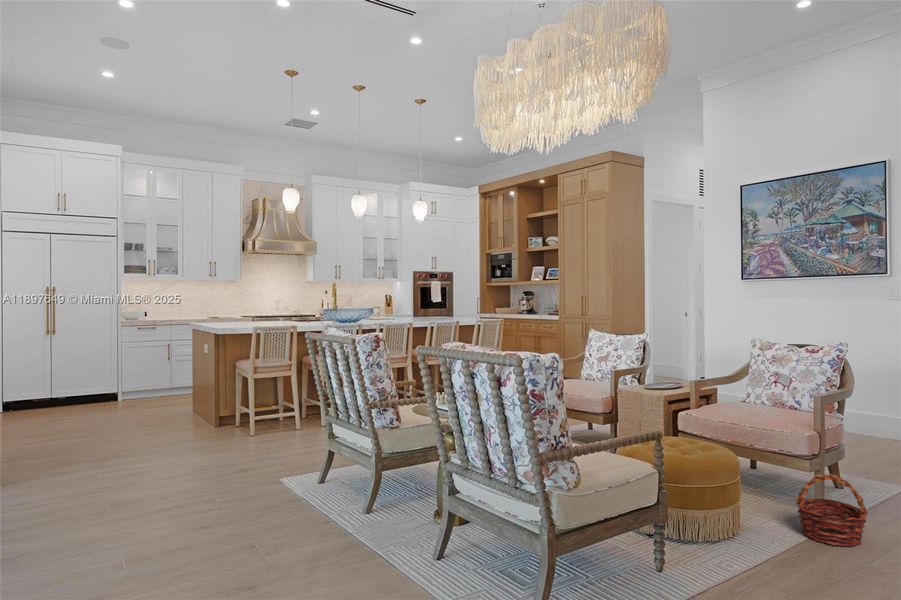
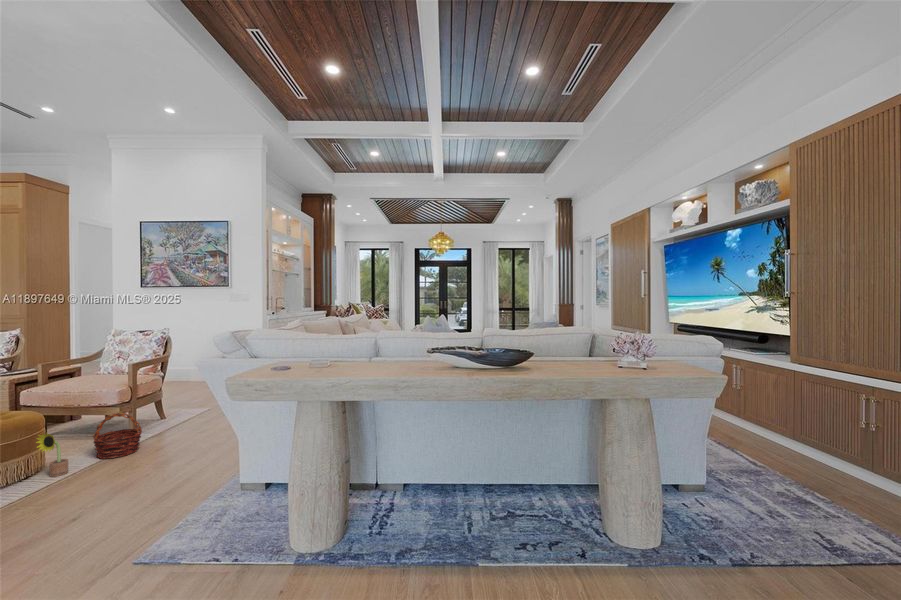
decorative plant: none [749,486,786,553] -> present [36,433,68,477]

